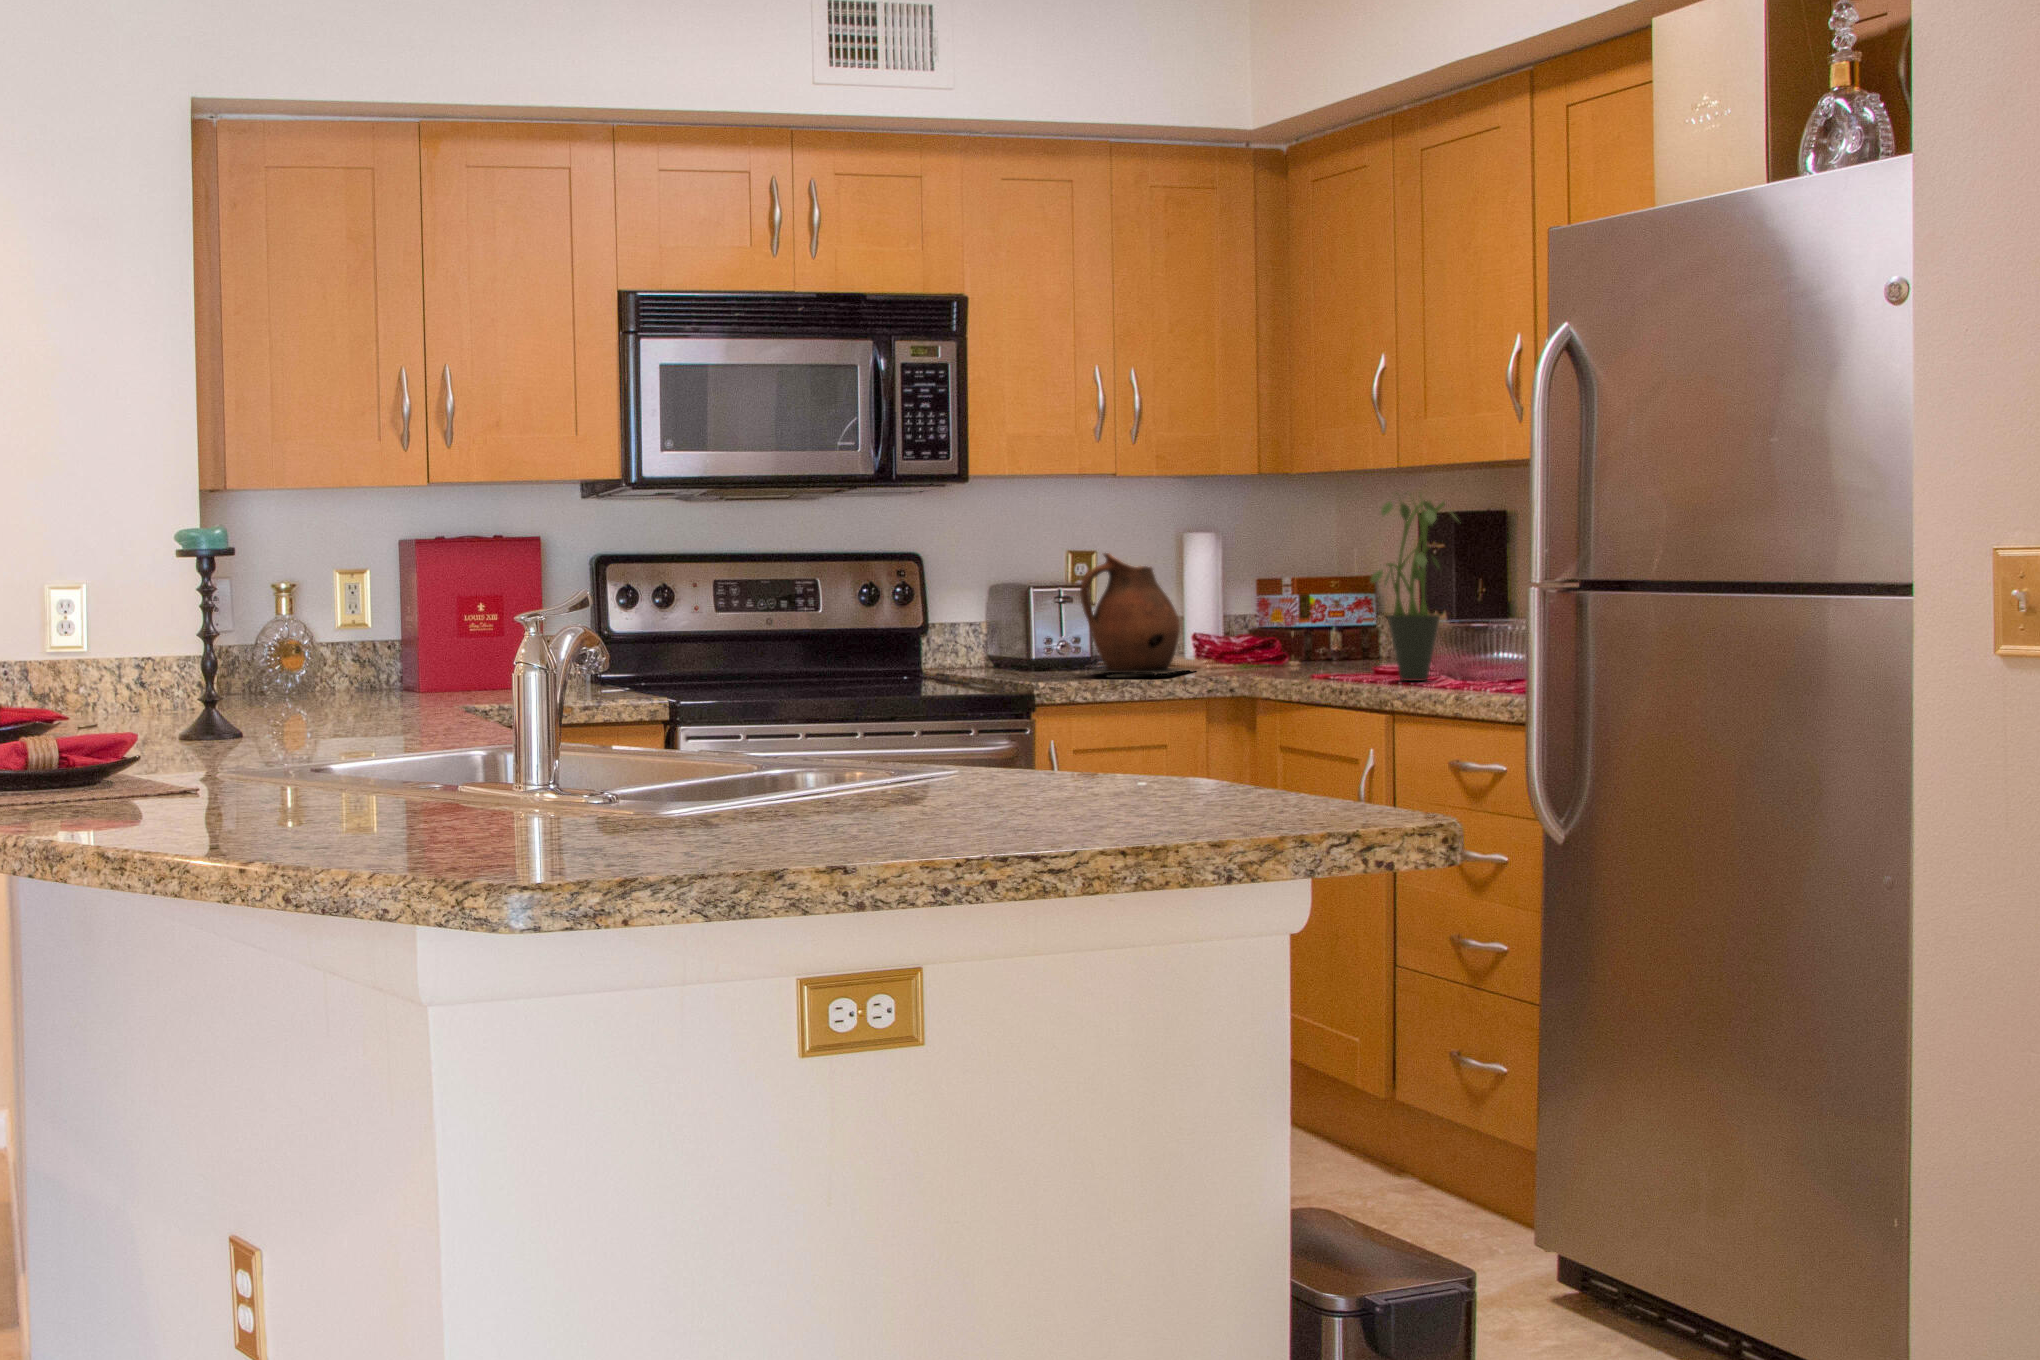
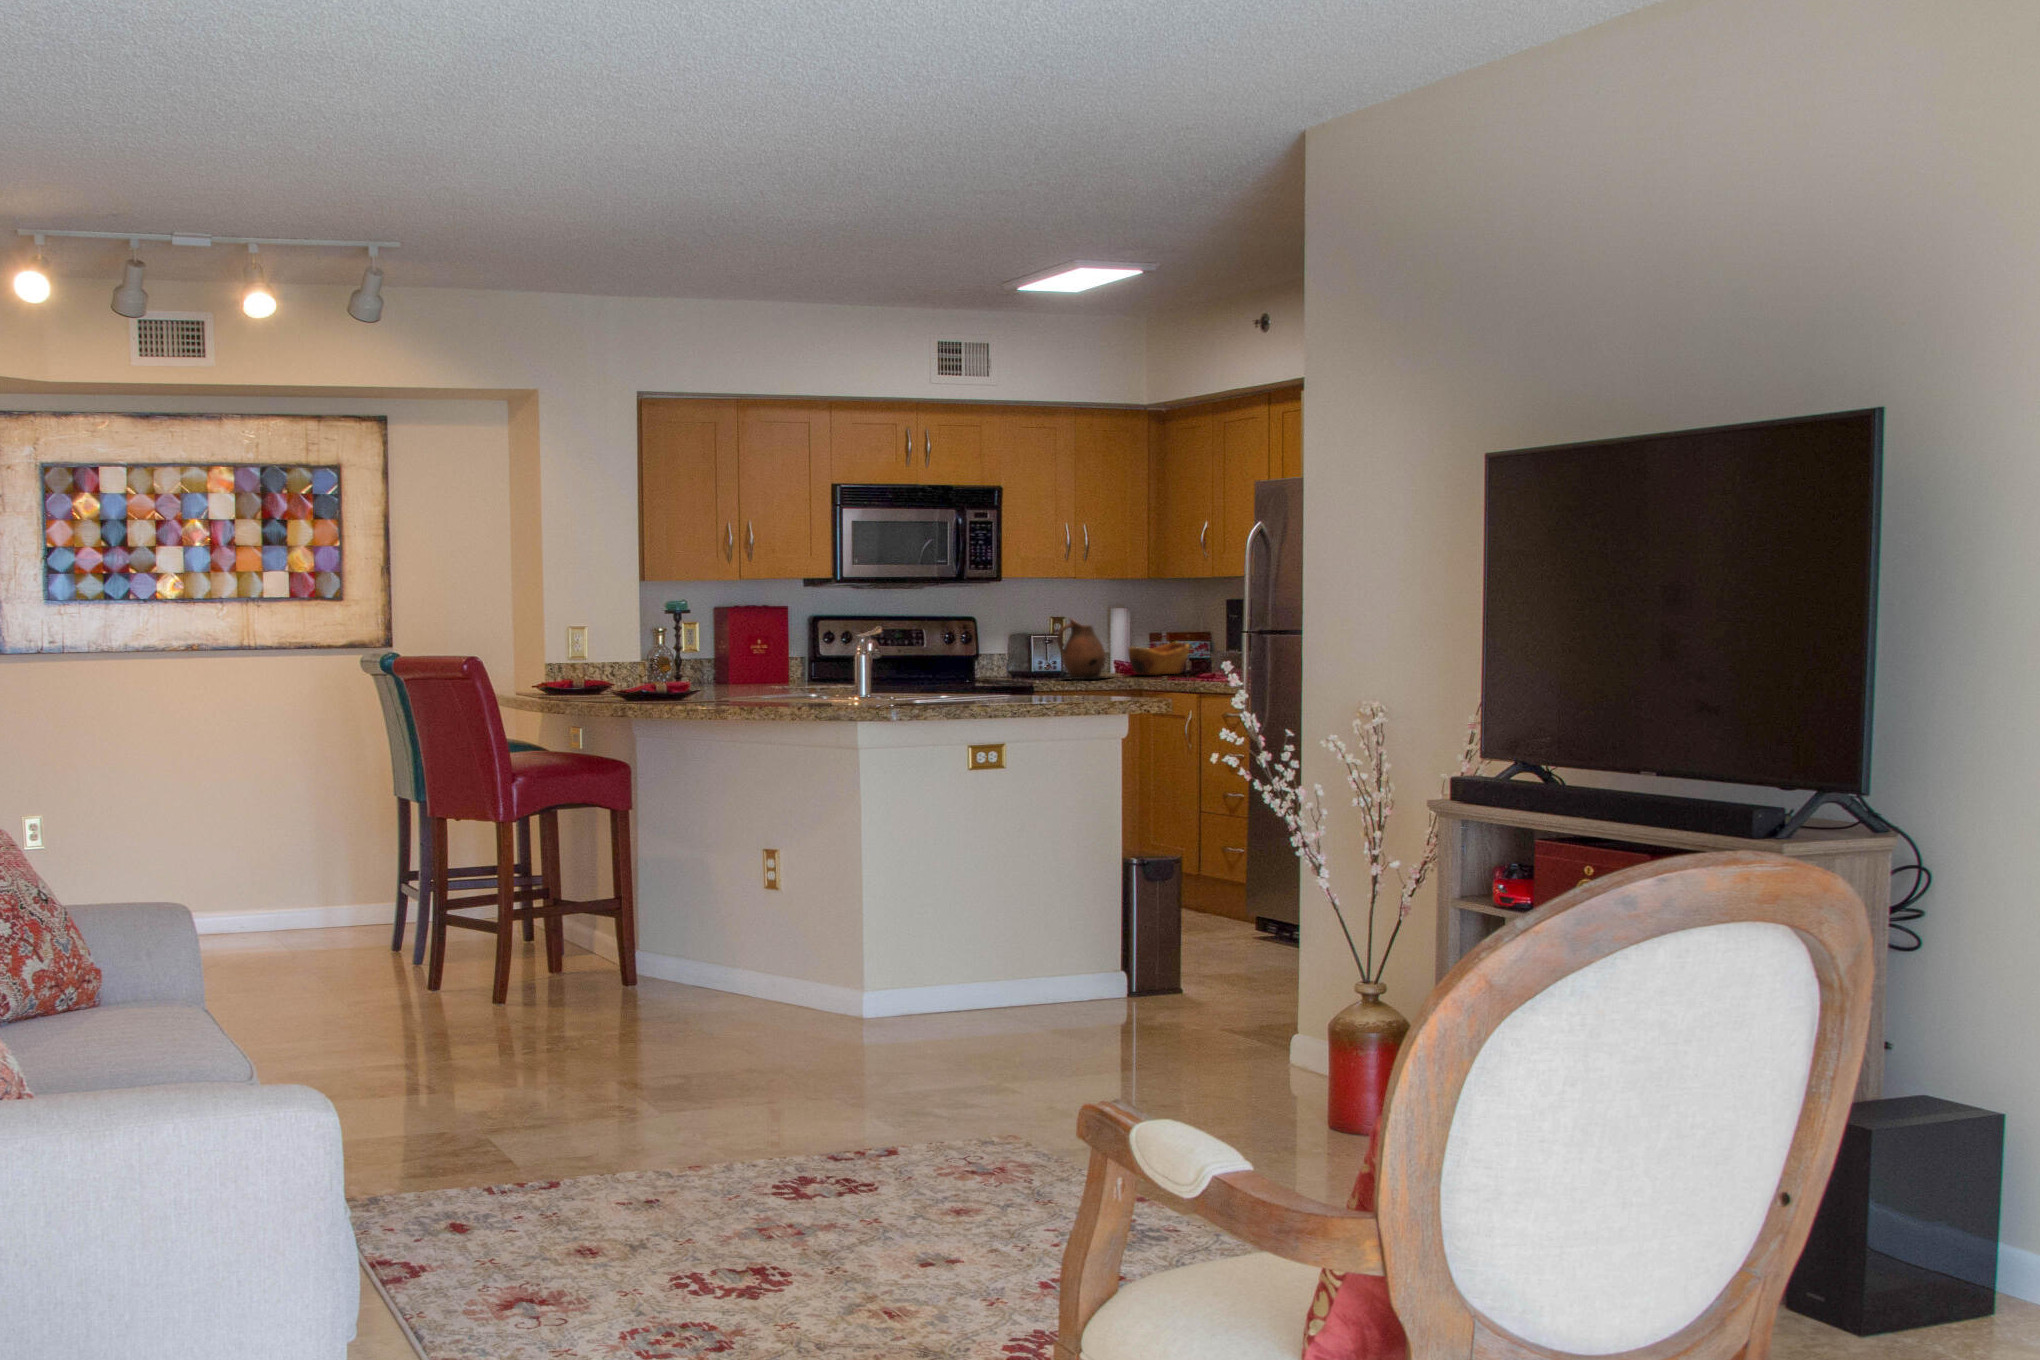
potted plant: present [1371,493,1445,681] -> none [1189,591,1230,680]
wooden bowl: none [1224,598,1349,664] -> present [1128,642,1189,675]

